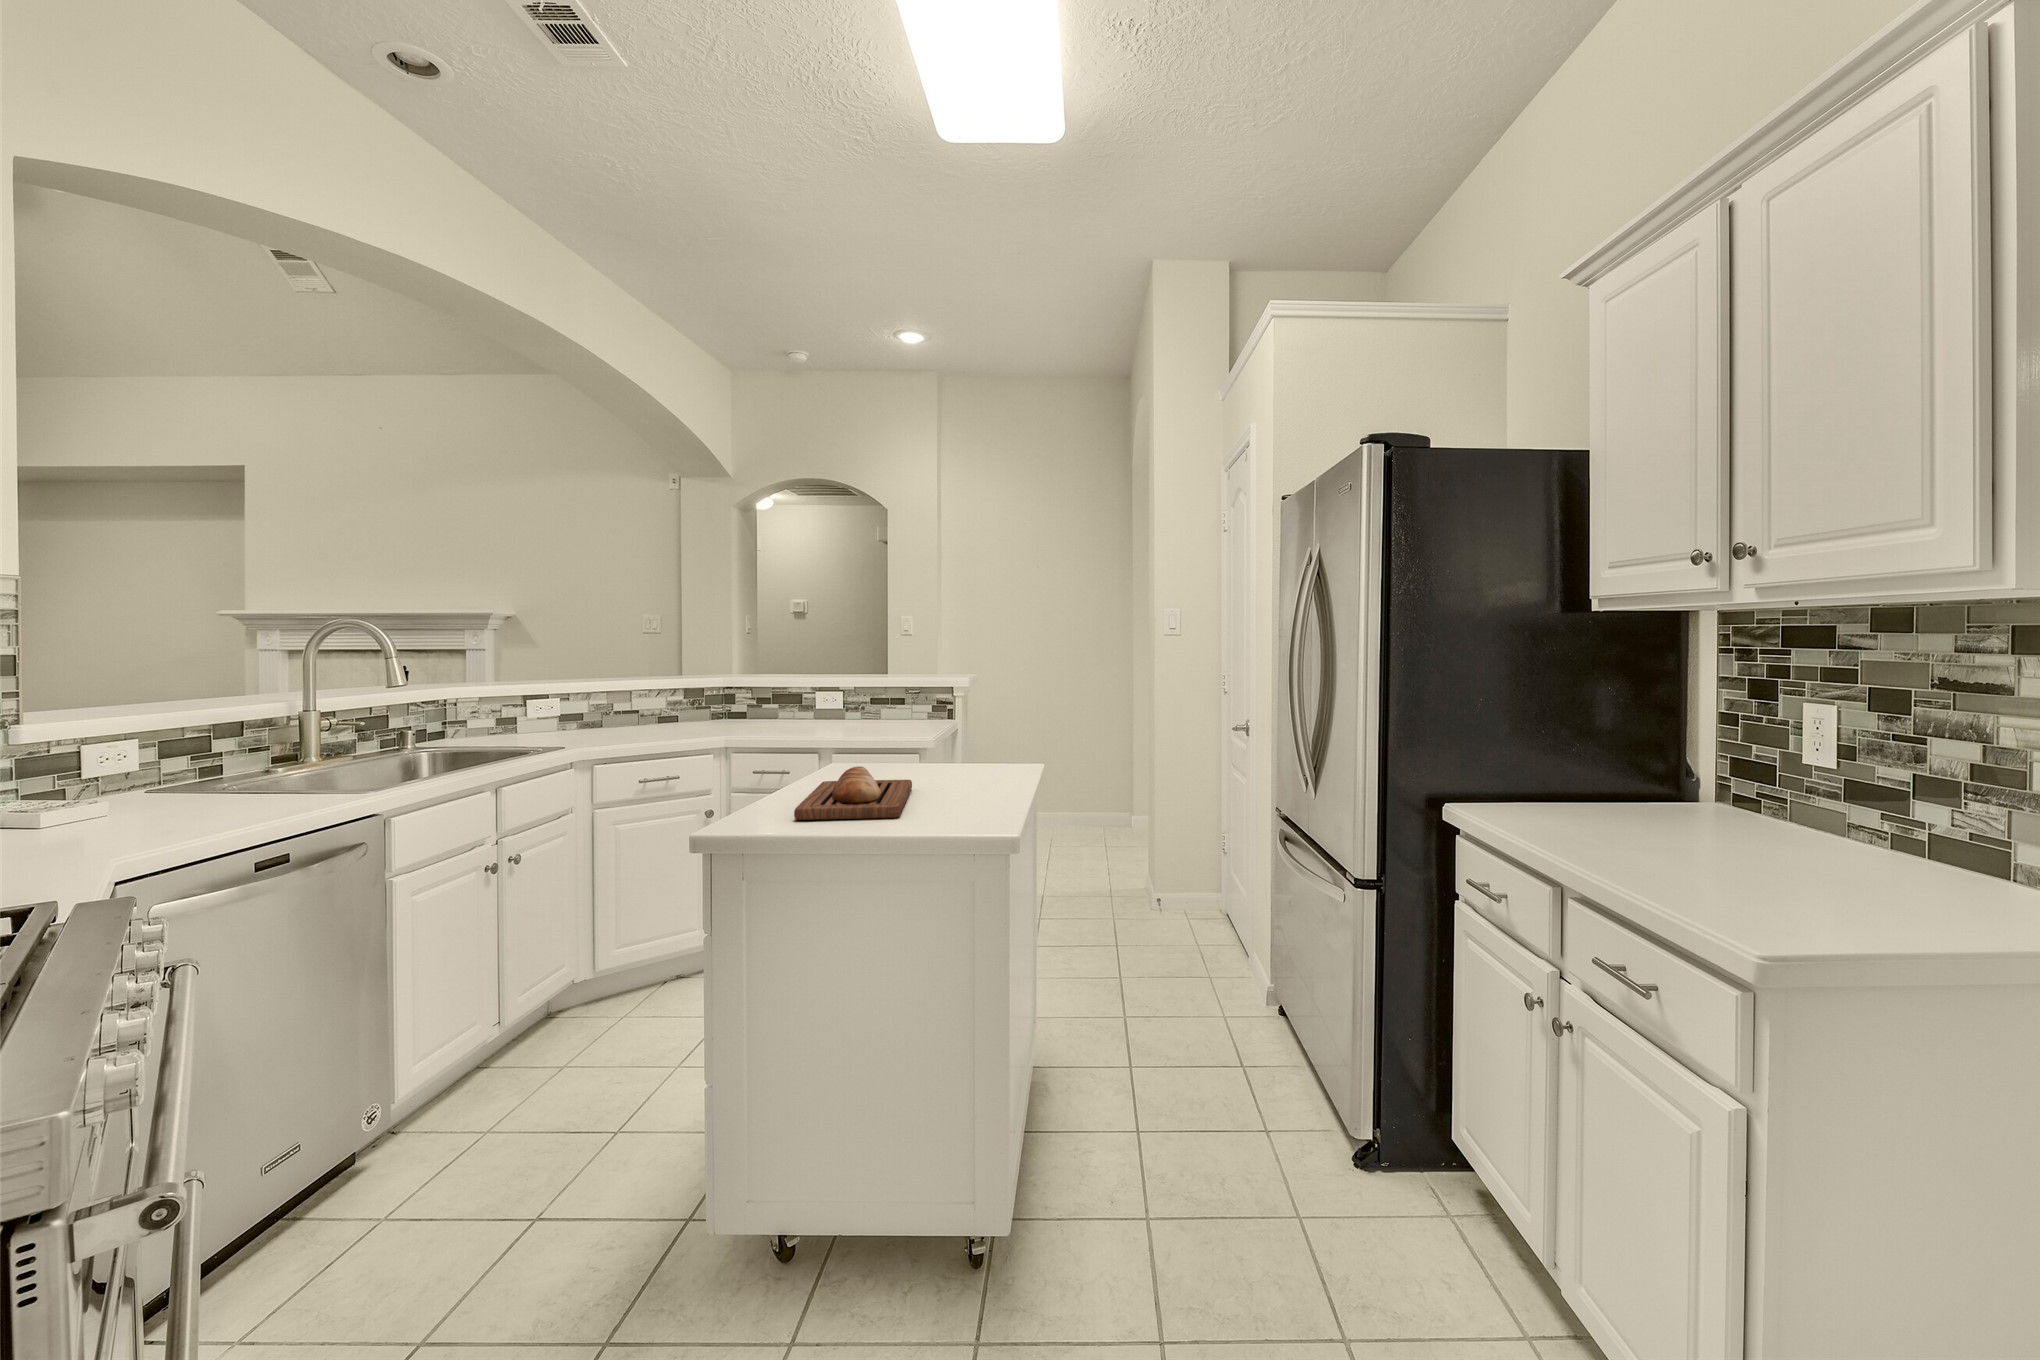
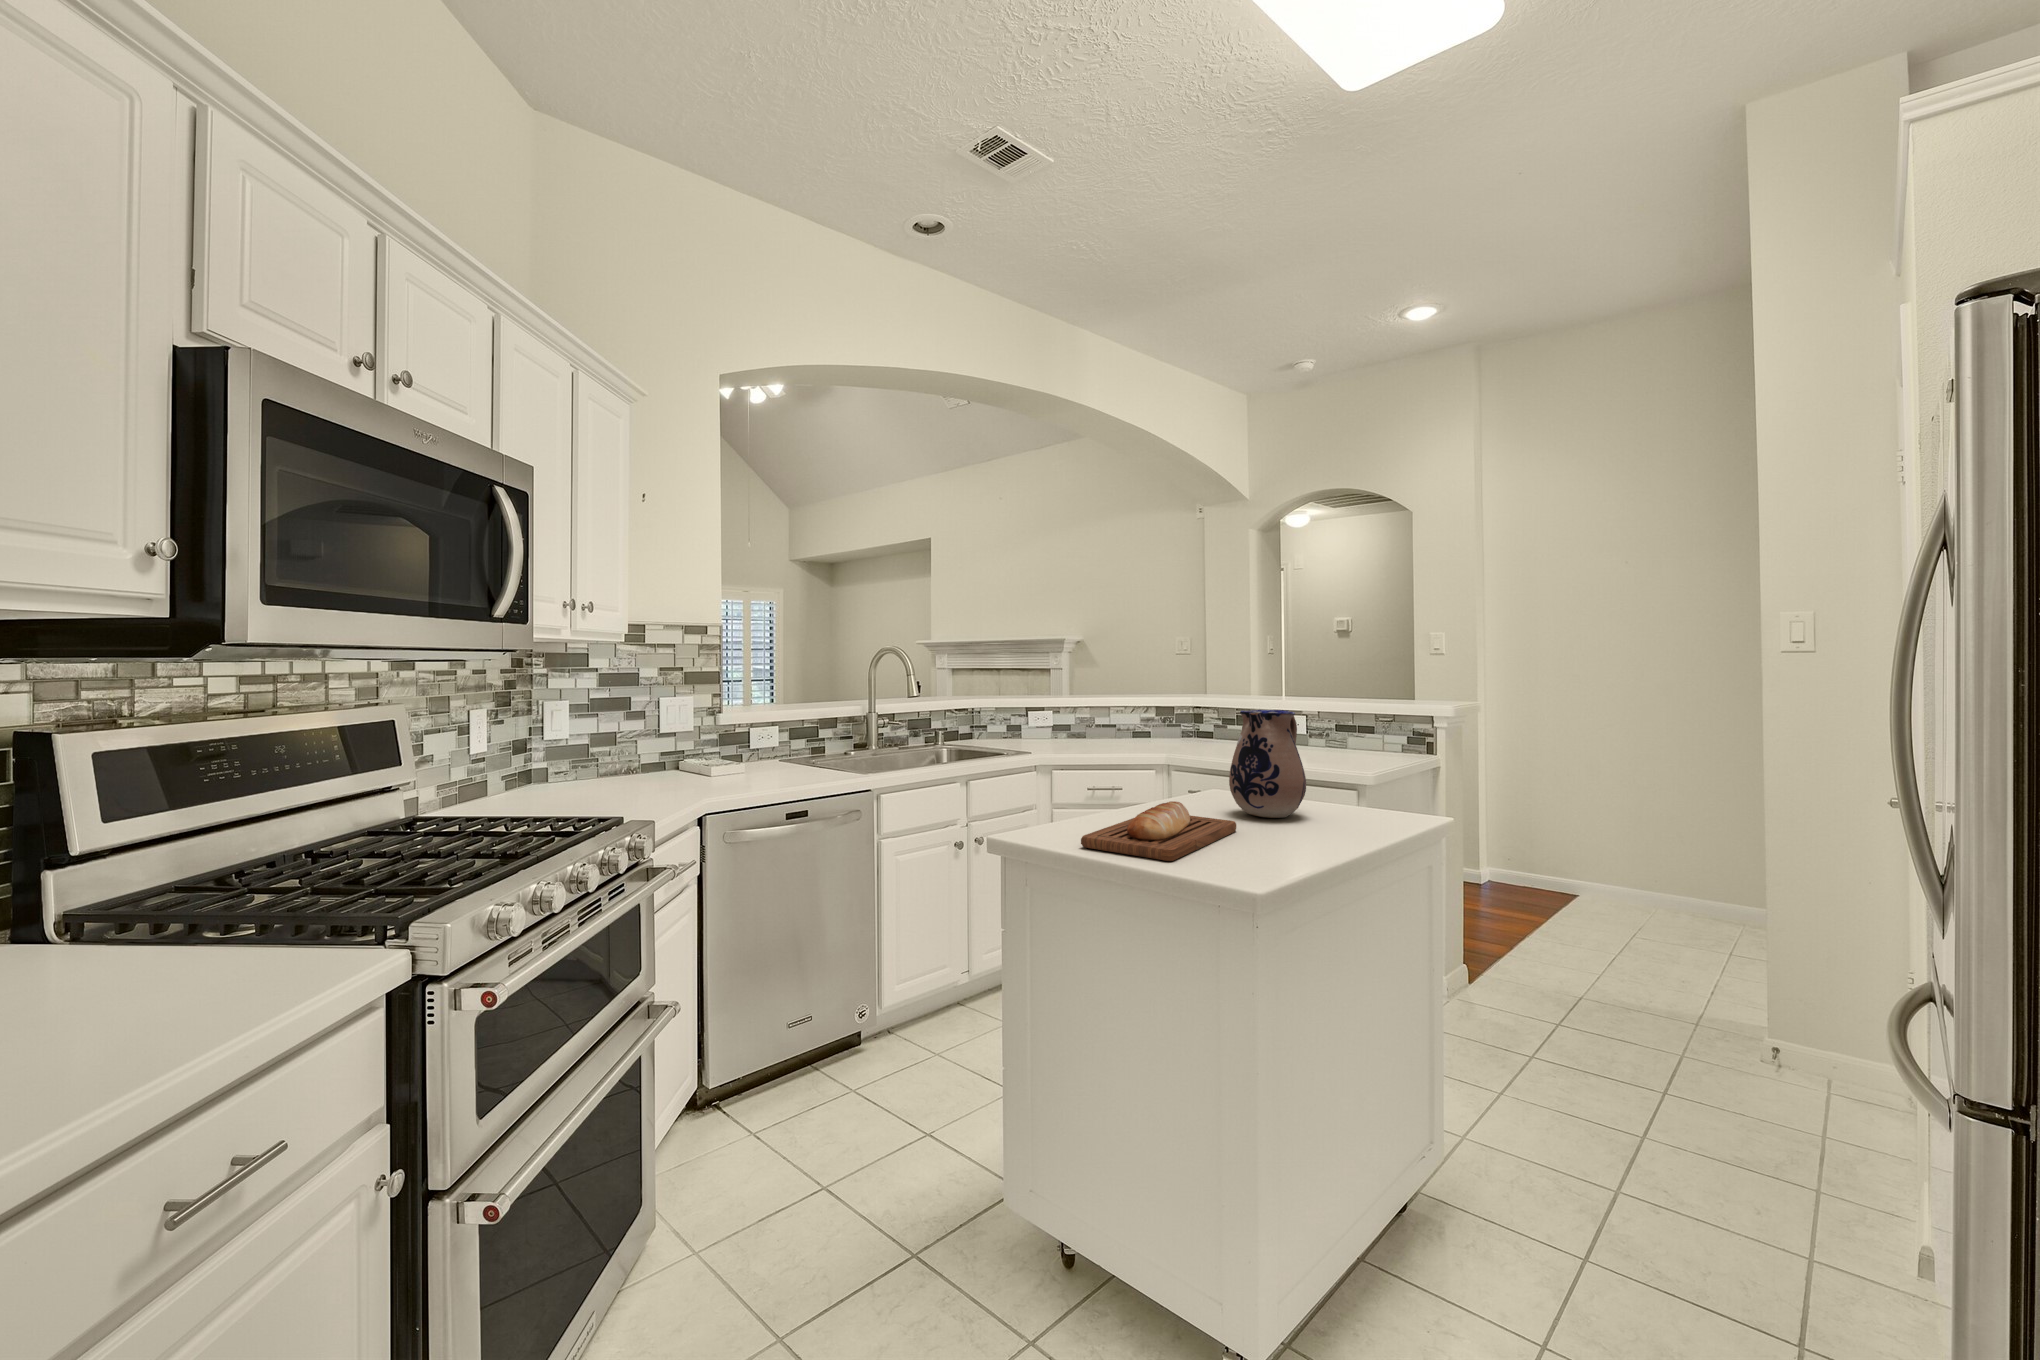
ceramic pitcher: none [881,673,952,775] -> present [1229,710,1306,818]

